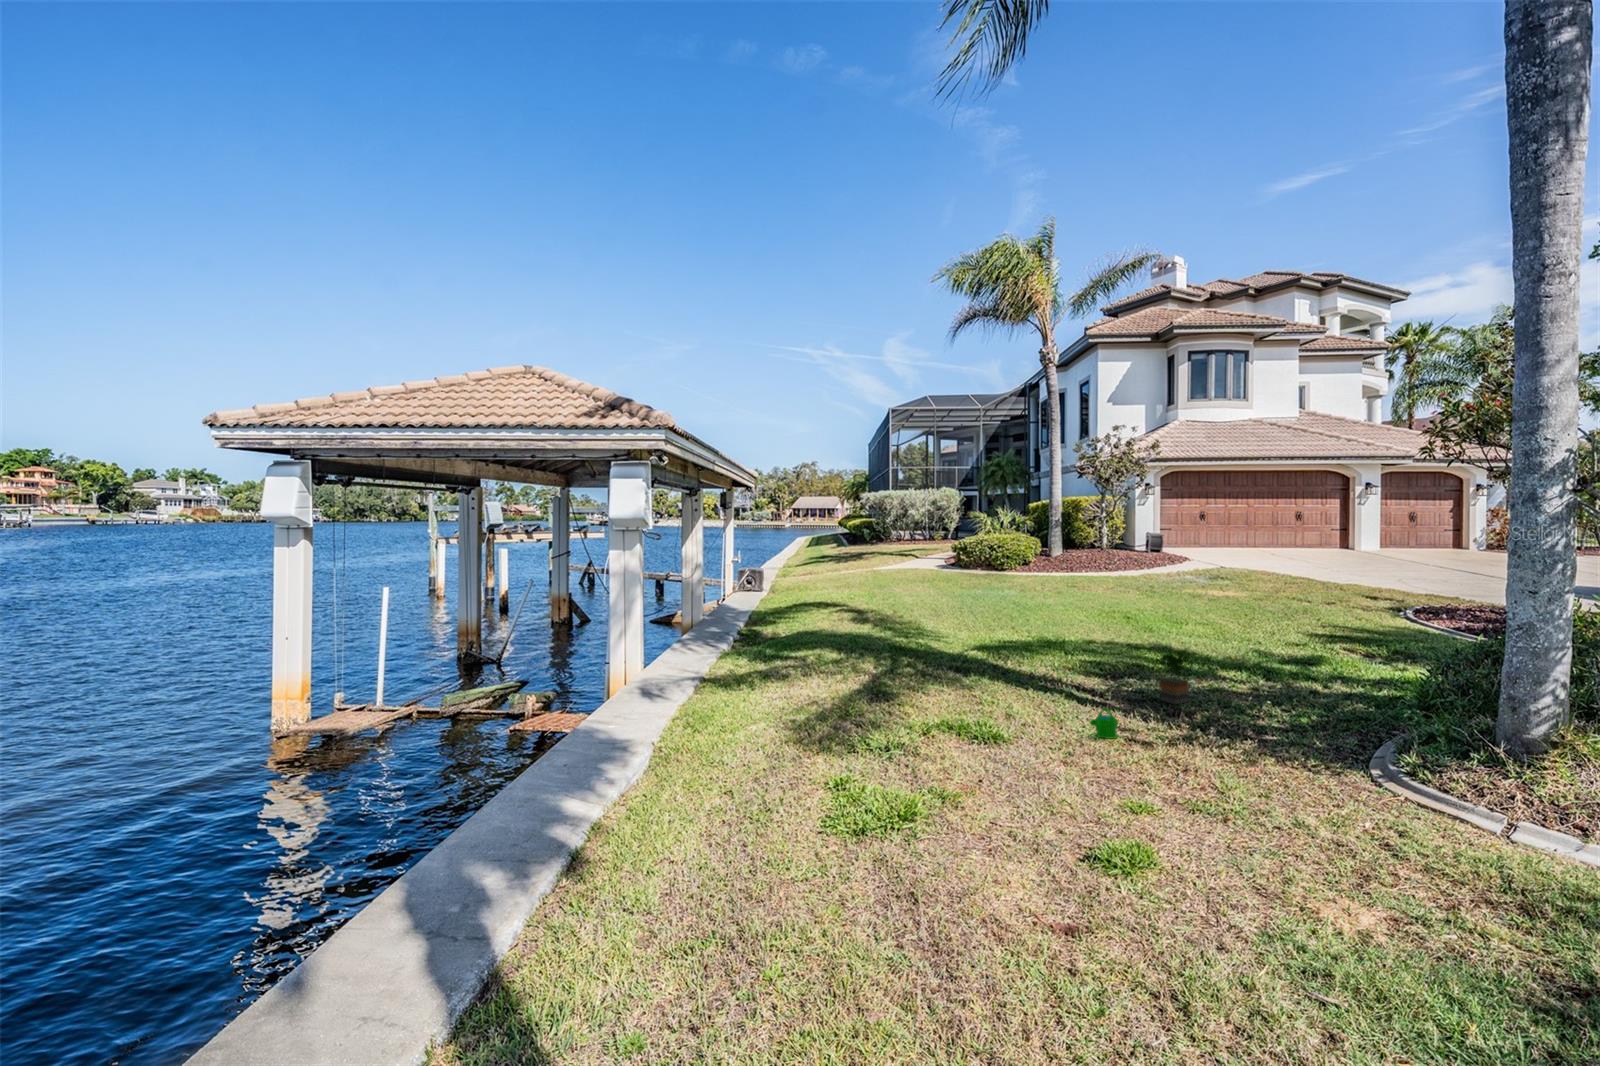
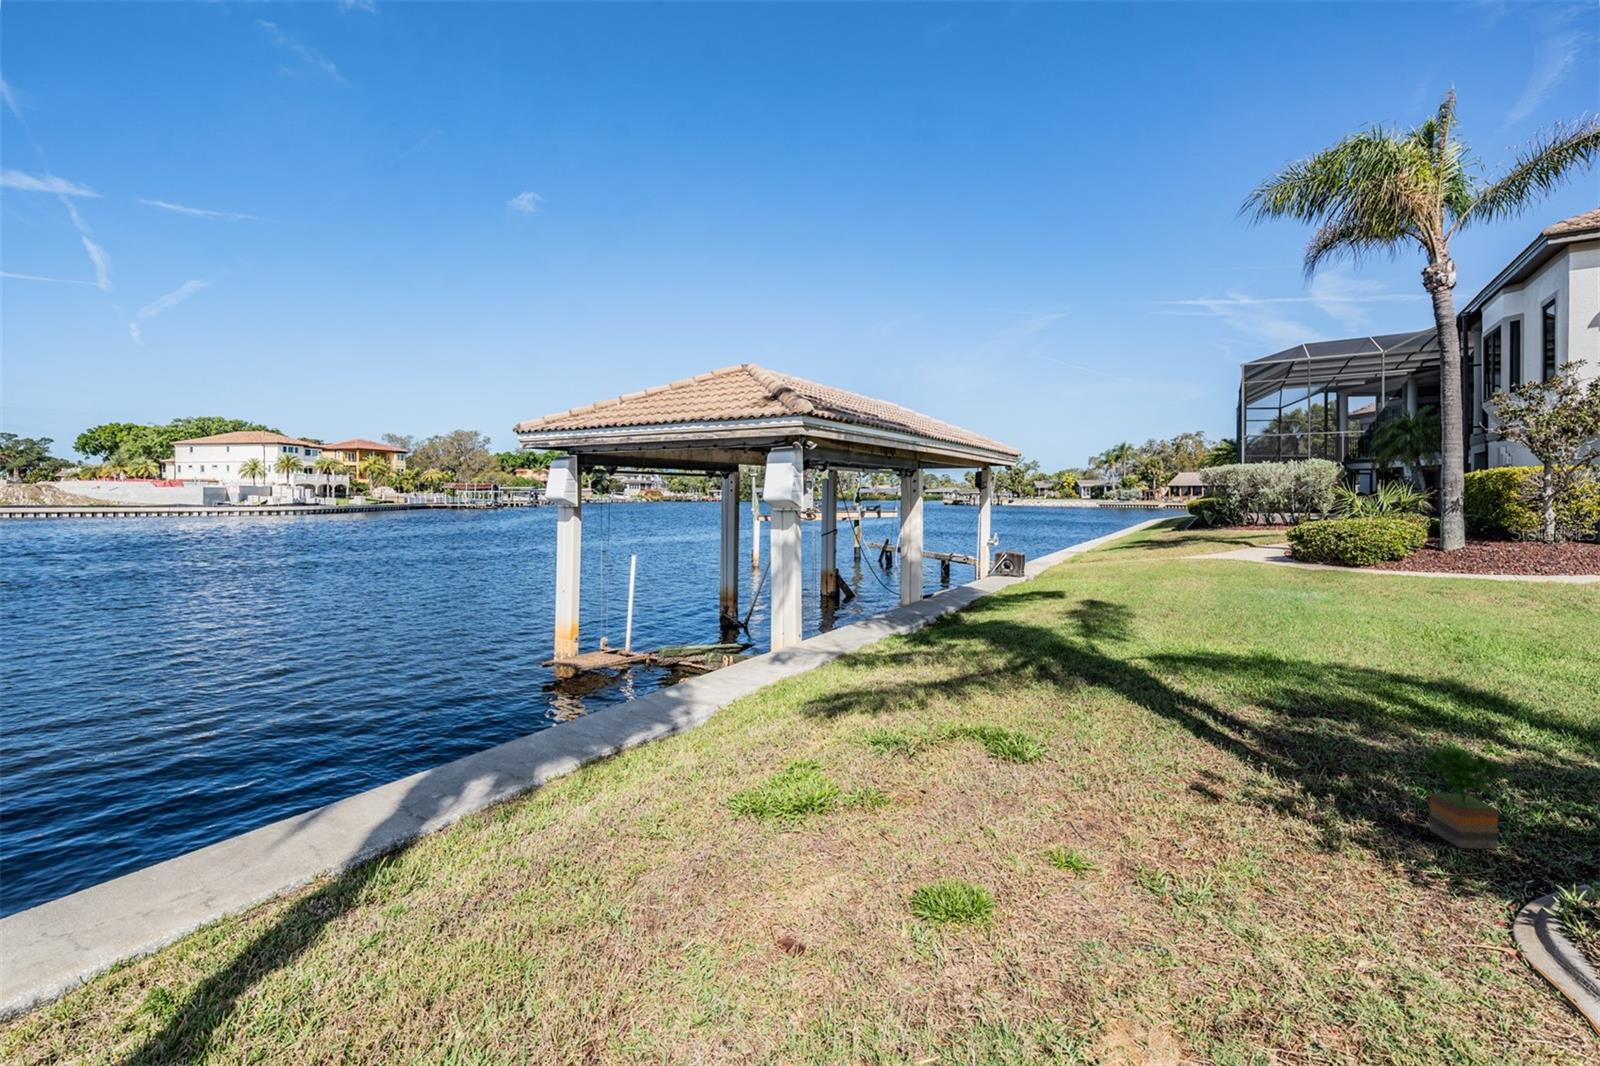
watering can: present [1090,708,1118,739] -> none [1189,827,1261,887]

